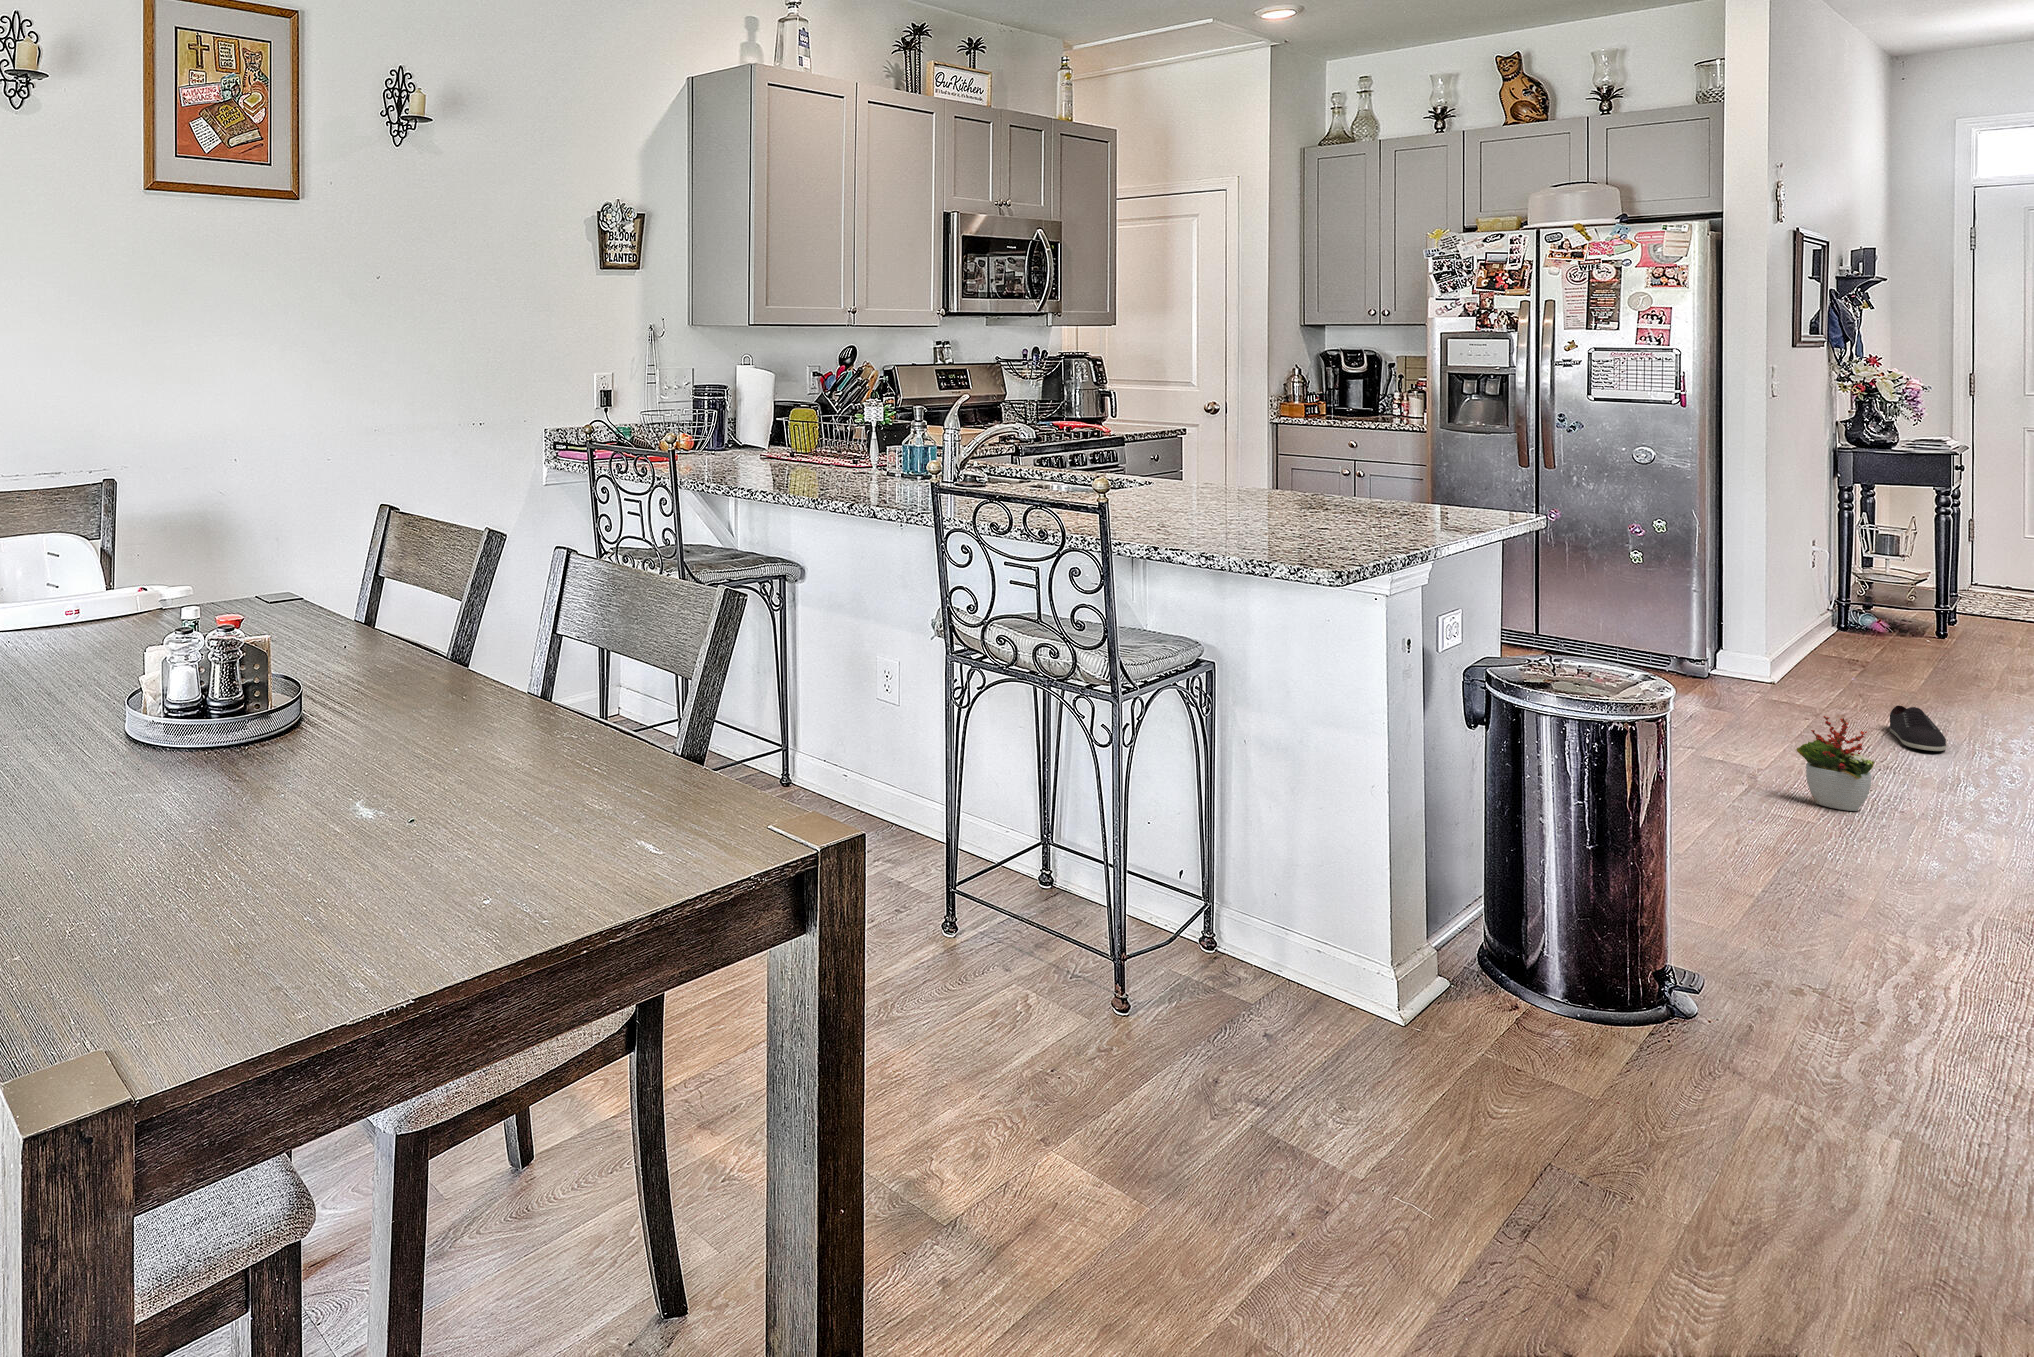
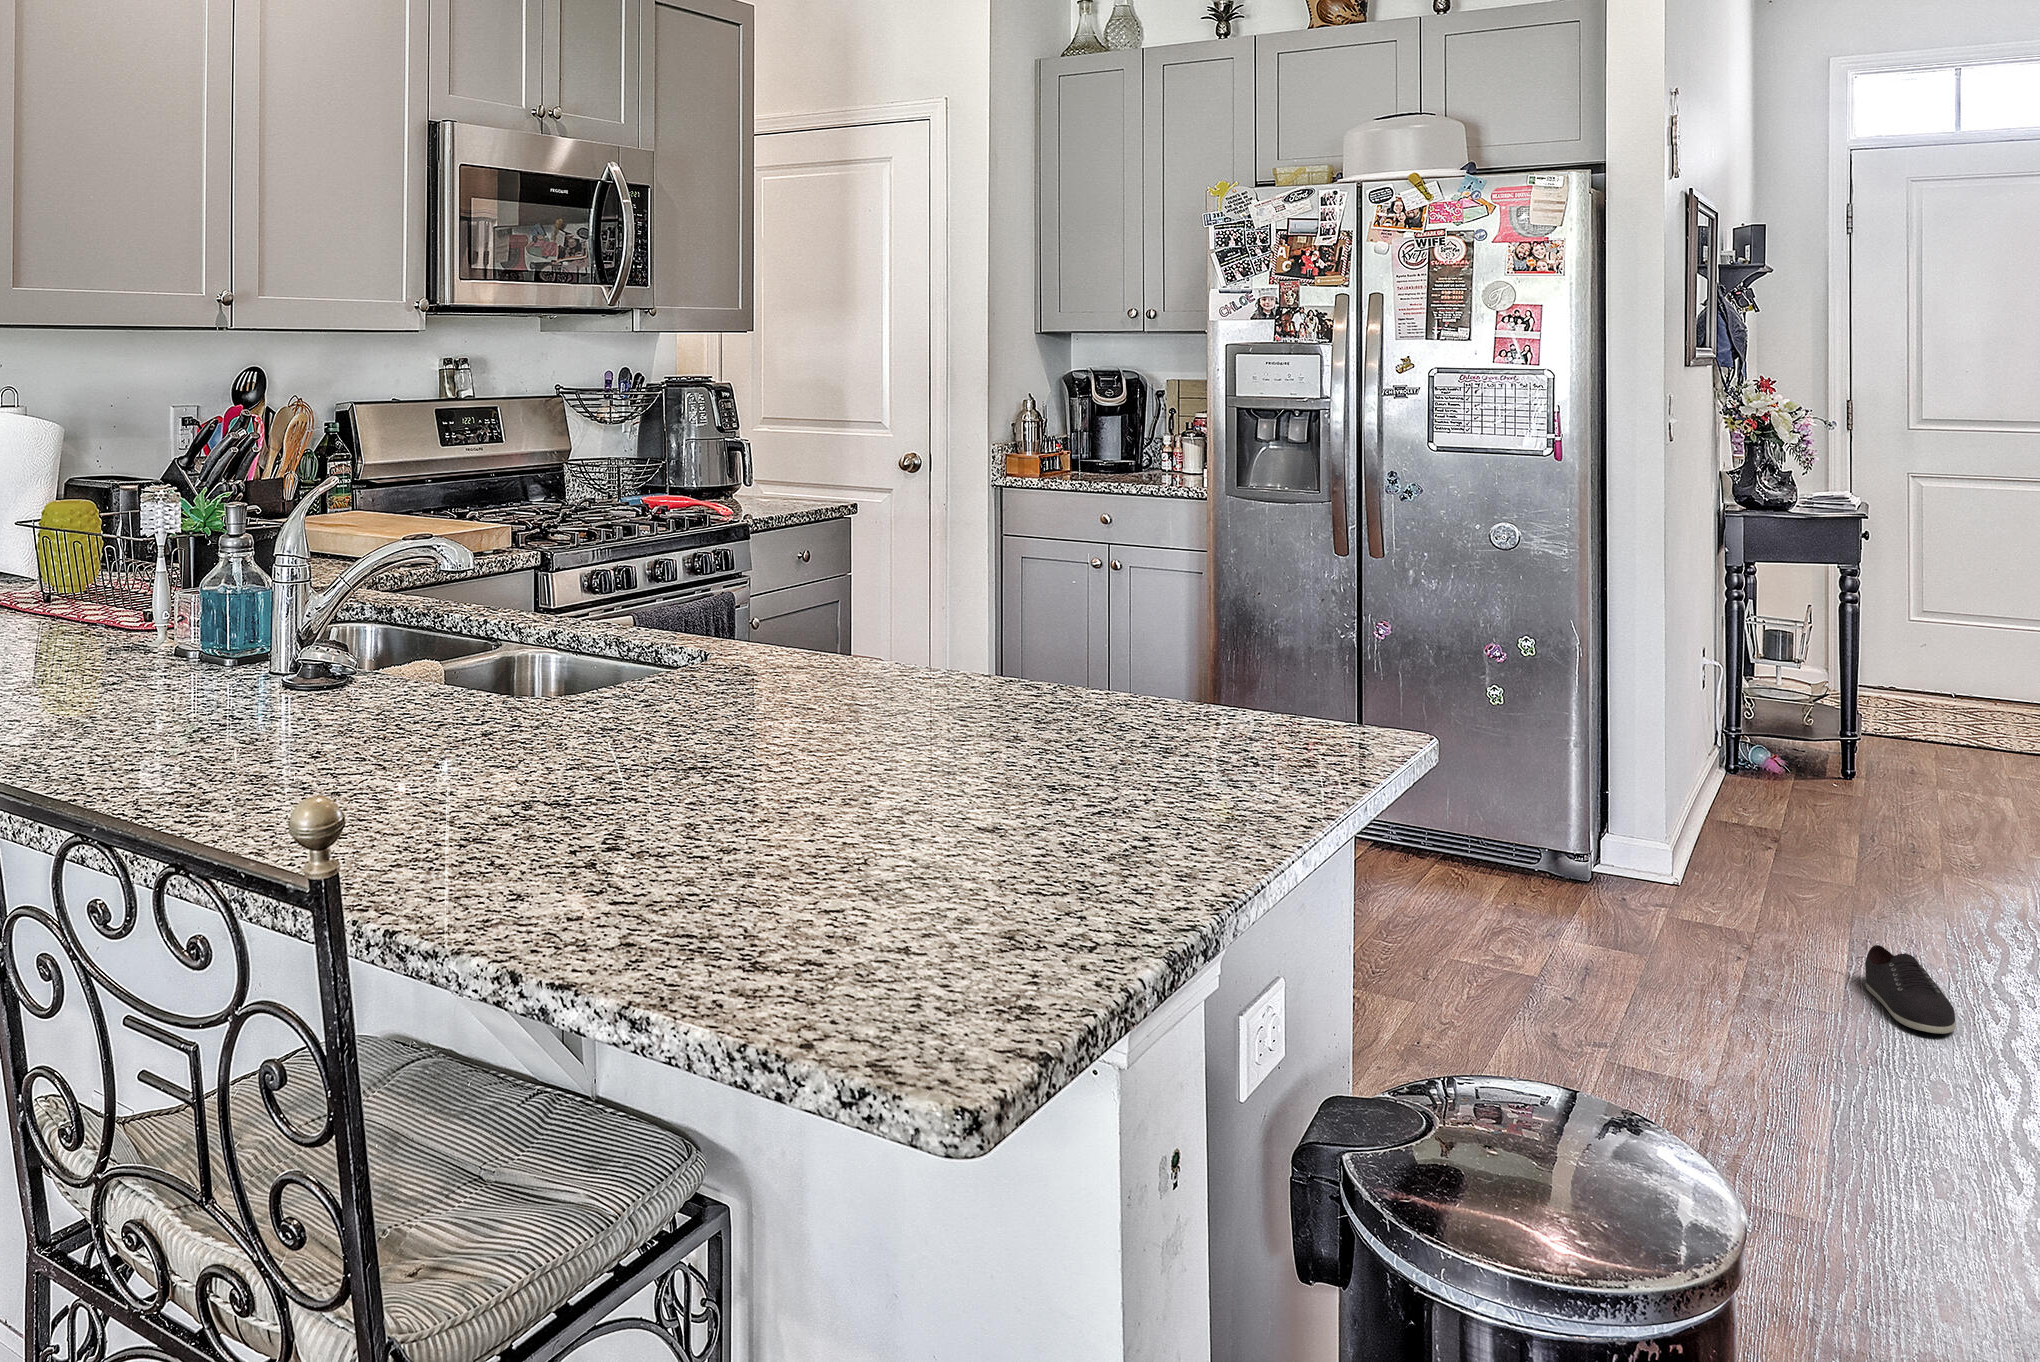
decorative plant: present [1796,716,1875,811] -> none [1793,1032,1918,1206]

